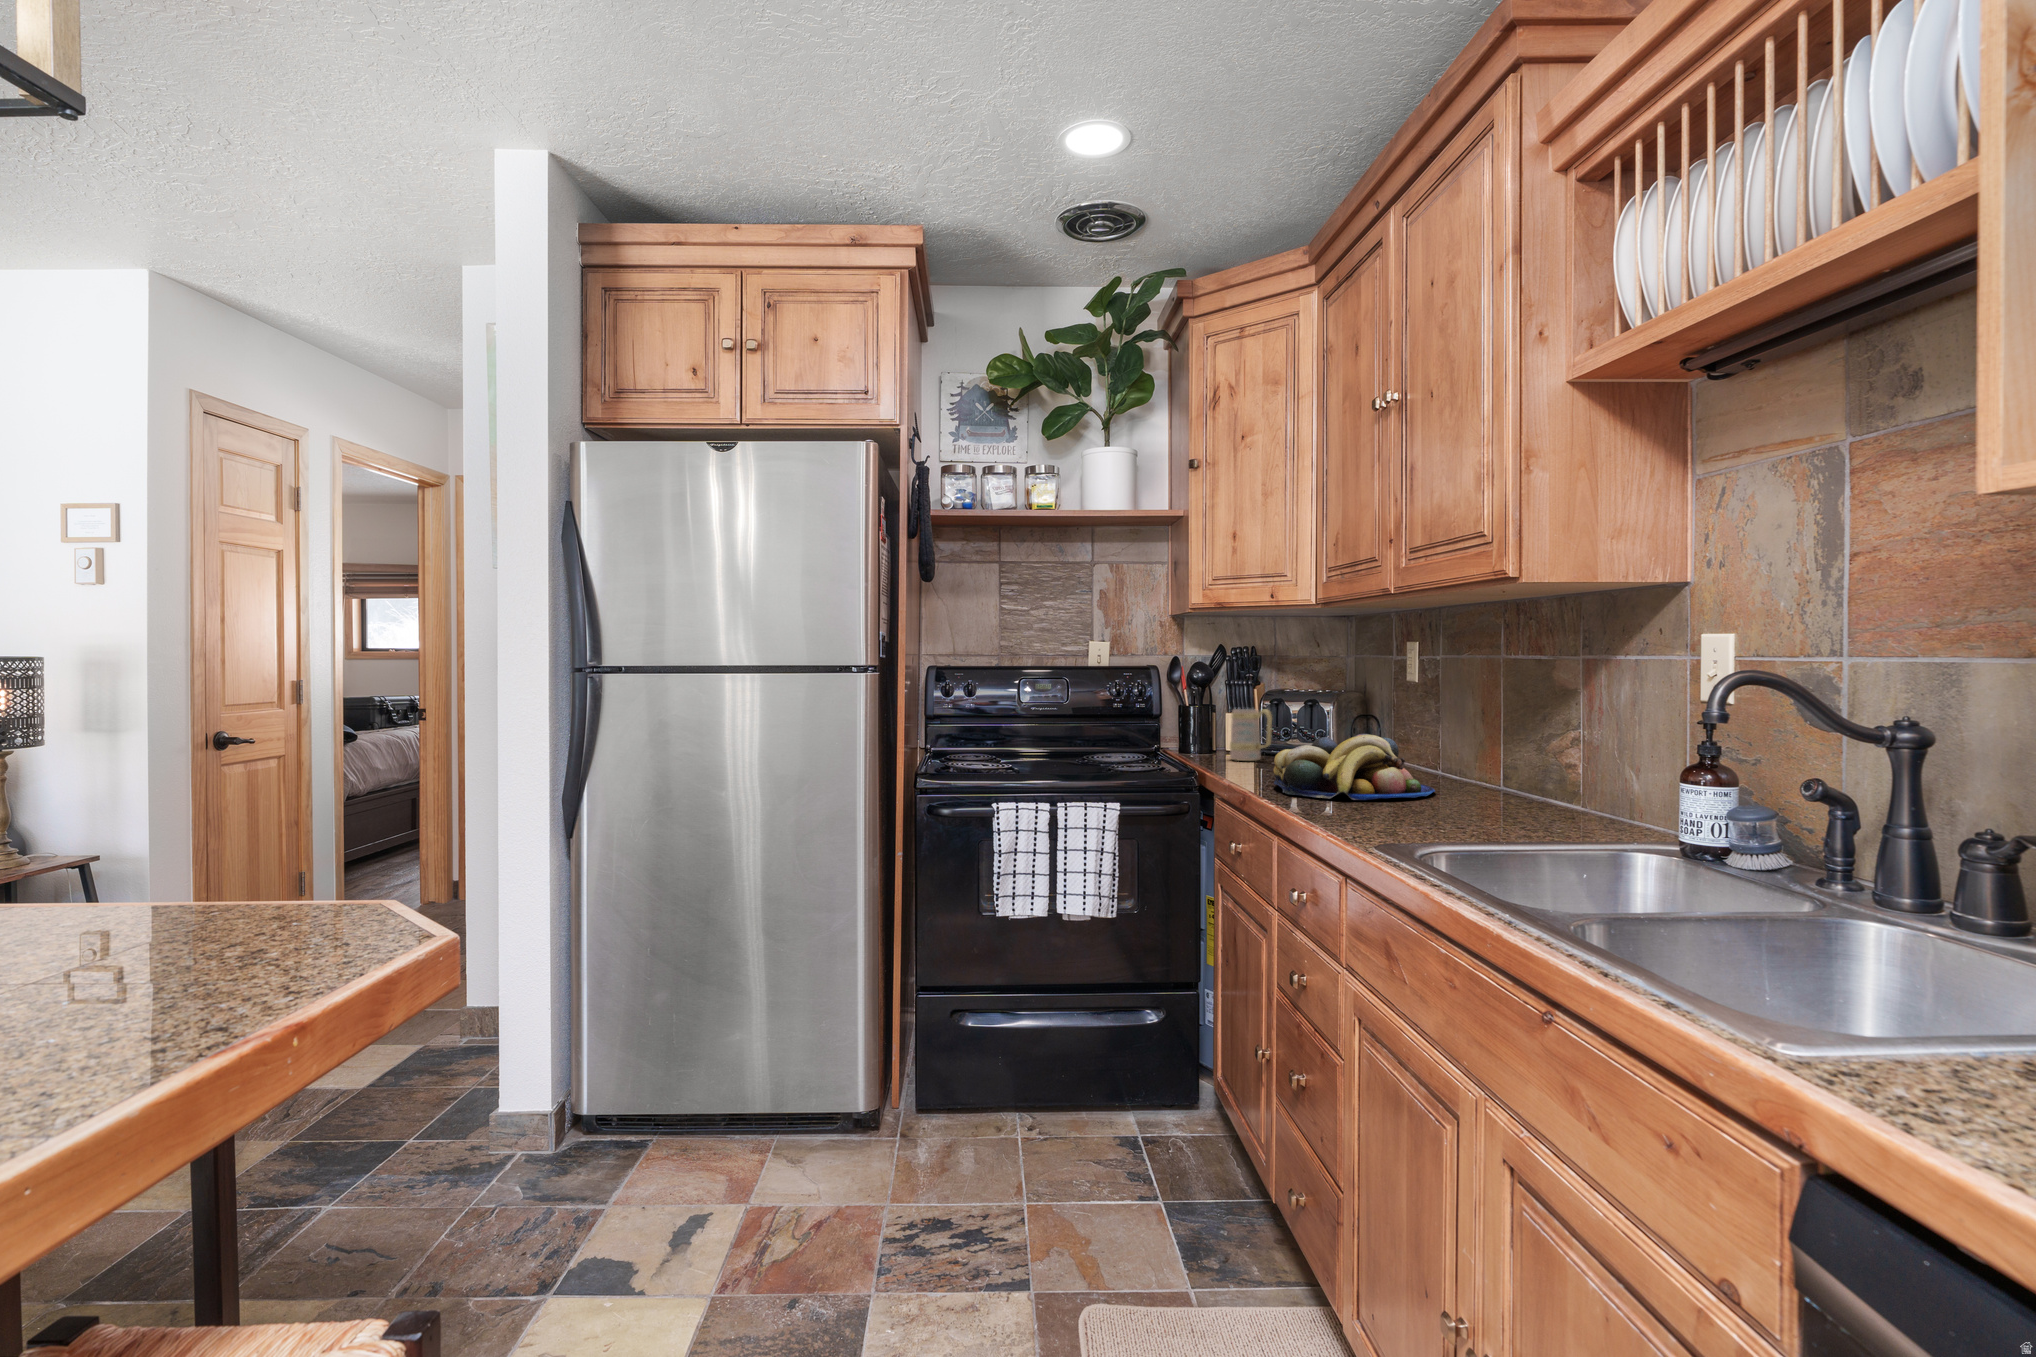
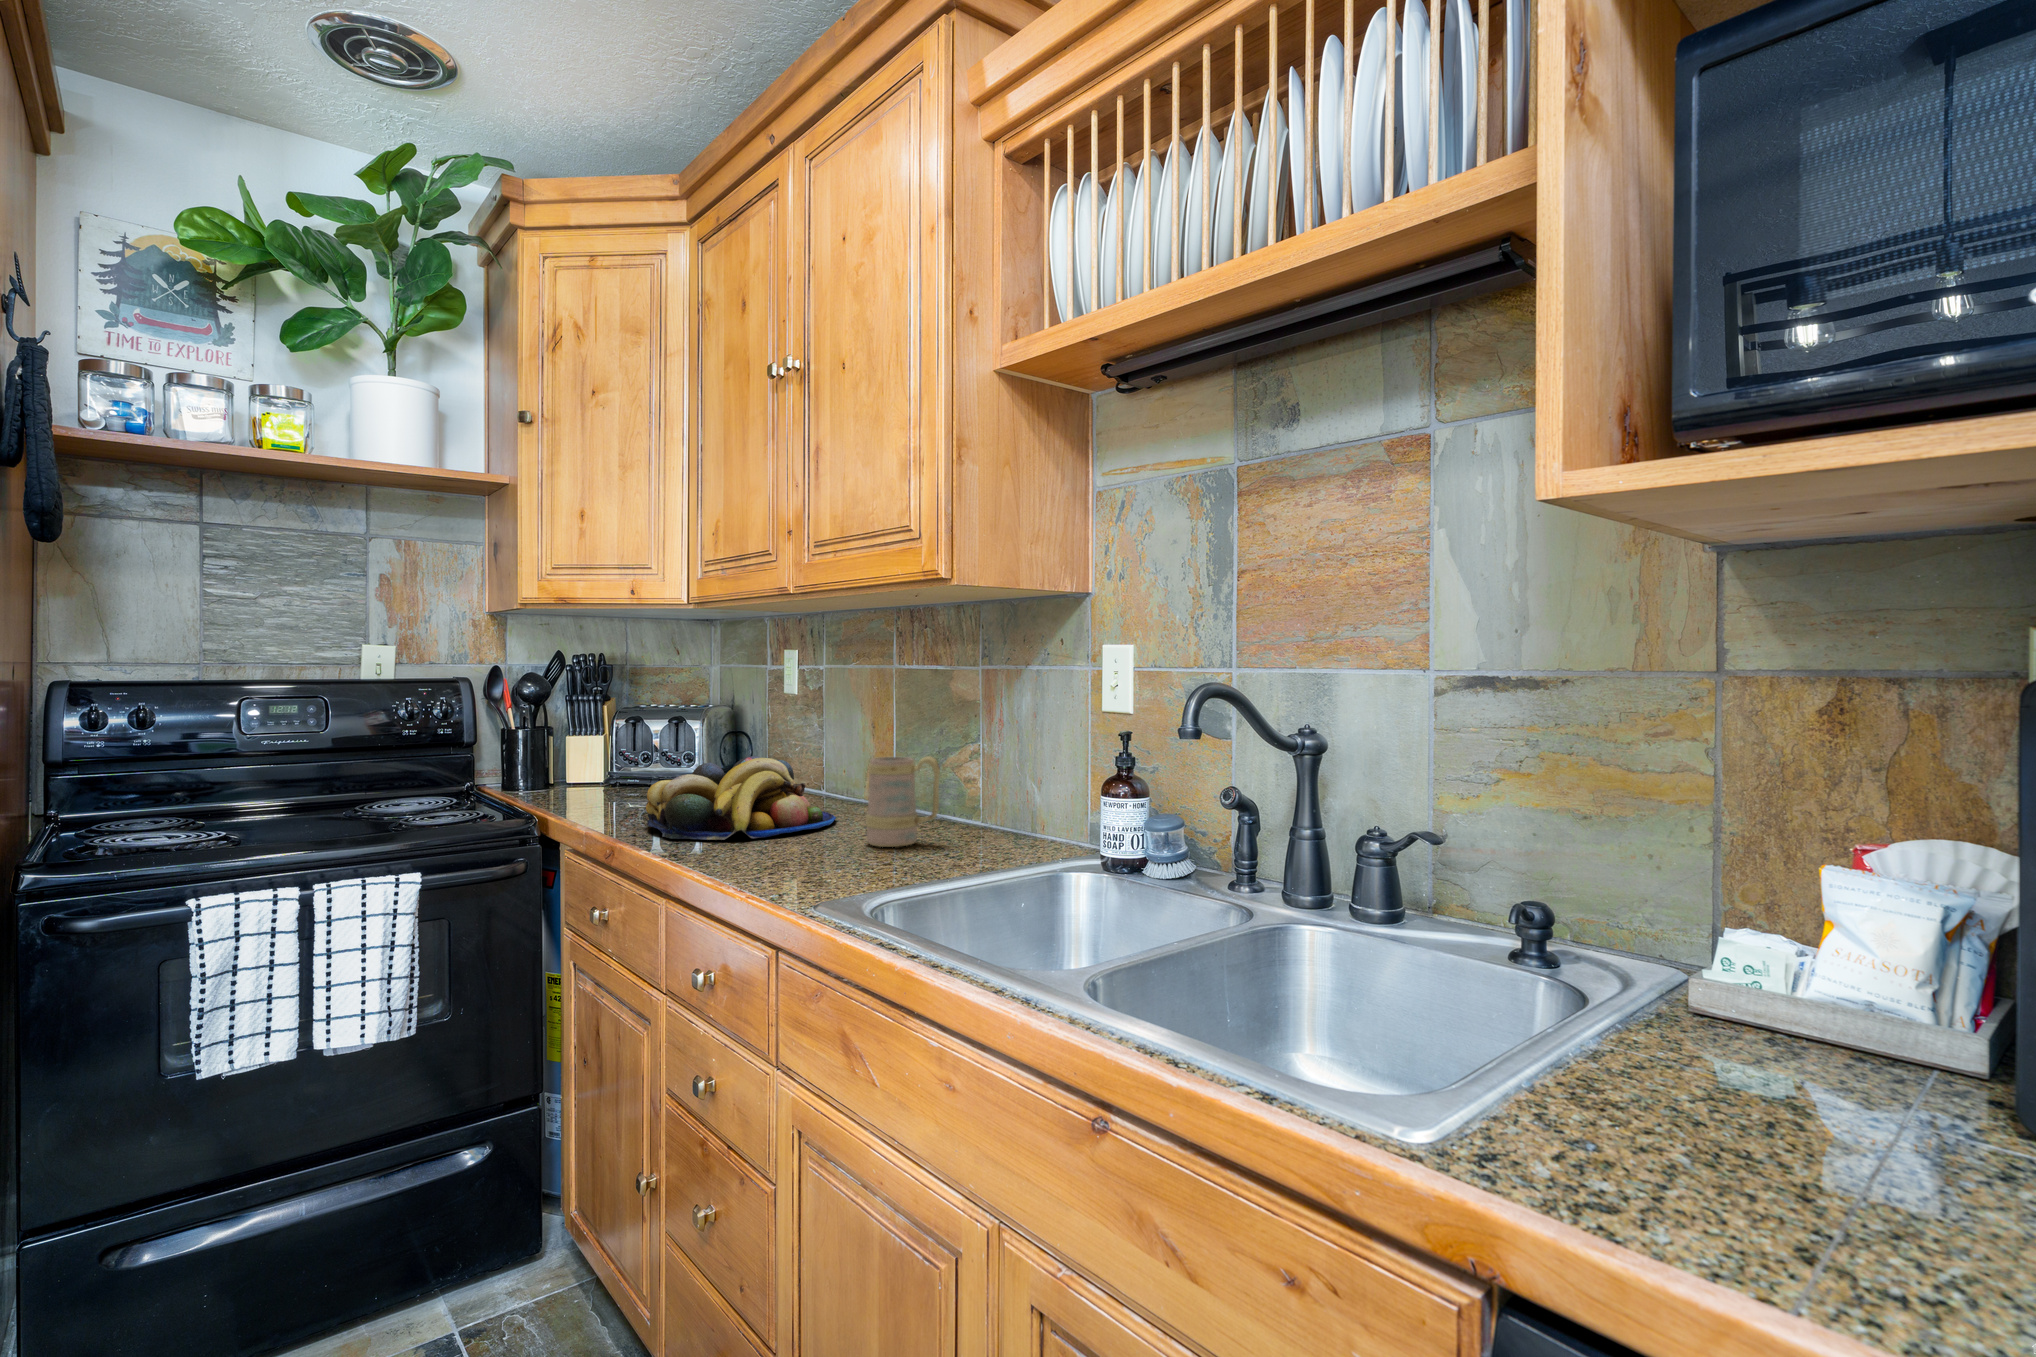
mug: present [1230,709,1272,761] -> present [866,756,940,847]

